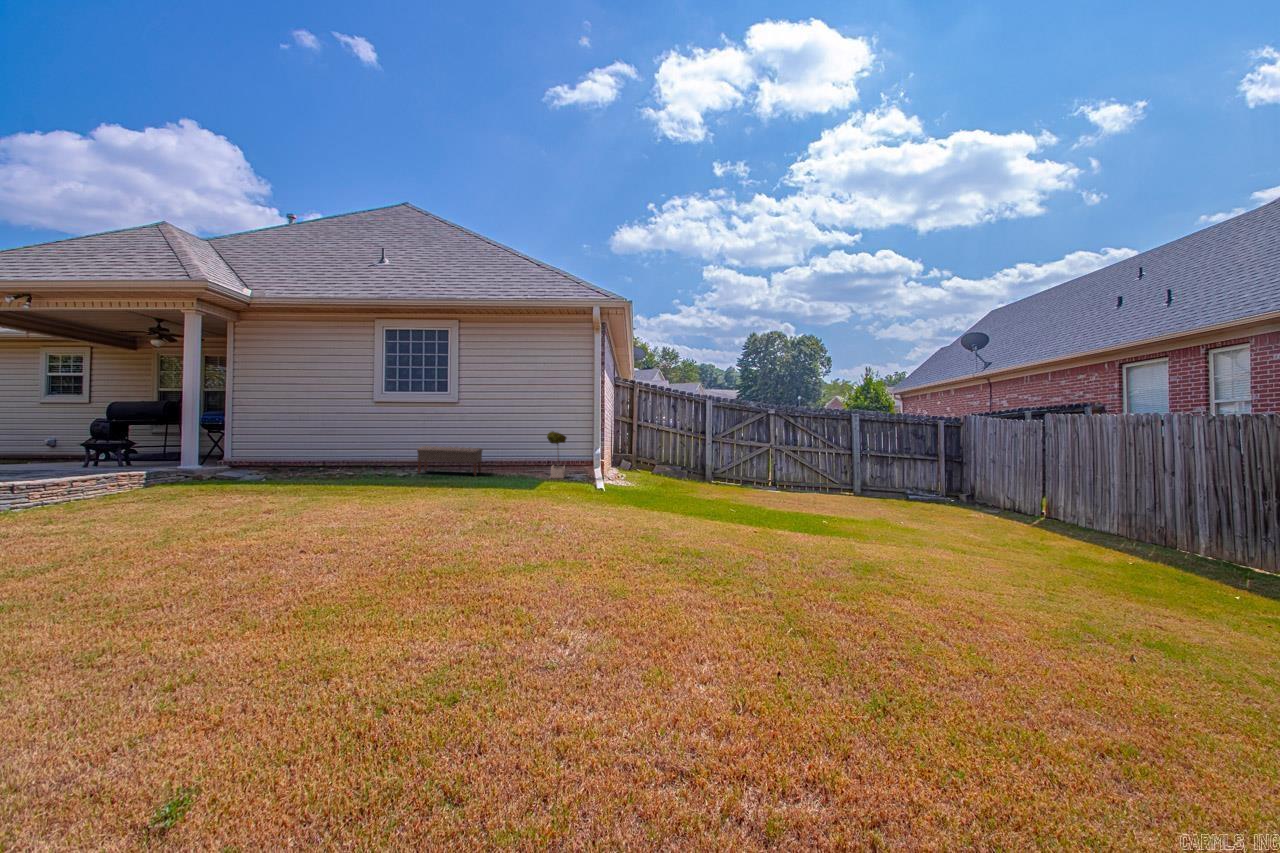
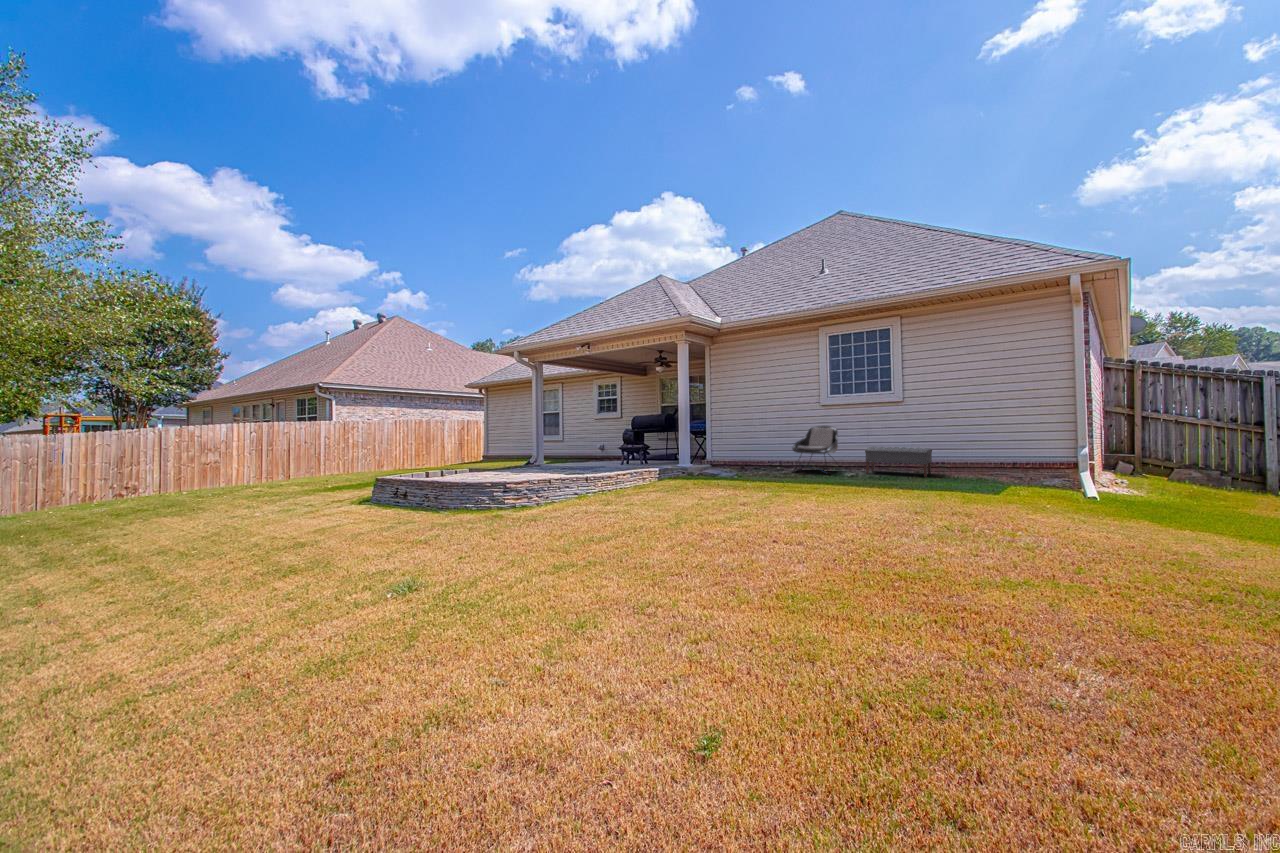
lounge chair: none [334,423,392,475] -> present [792,425,839,474]
potted tree: present [547,431,567,478] -> none [1010,429,1037,483]

